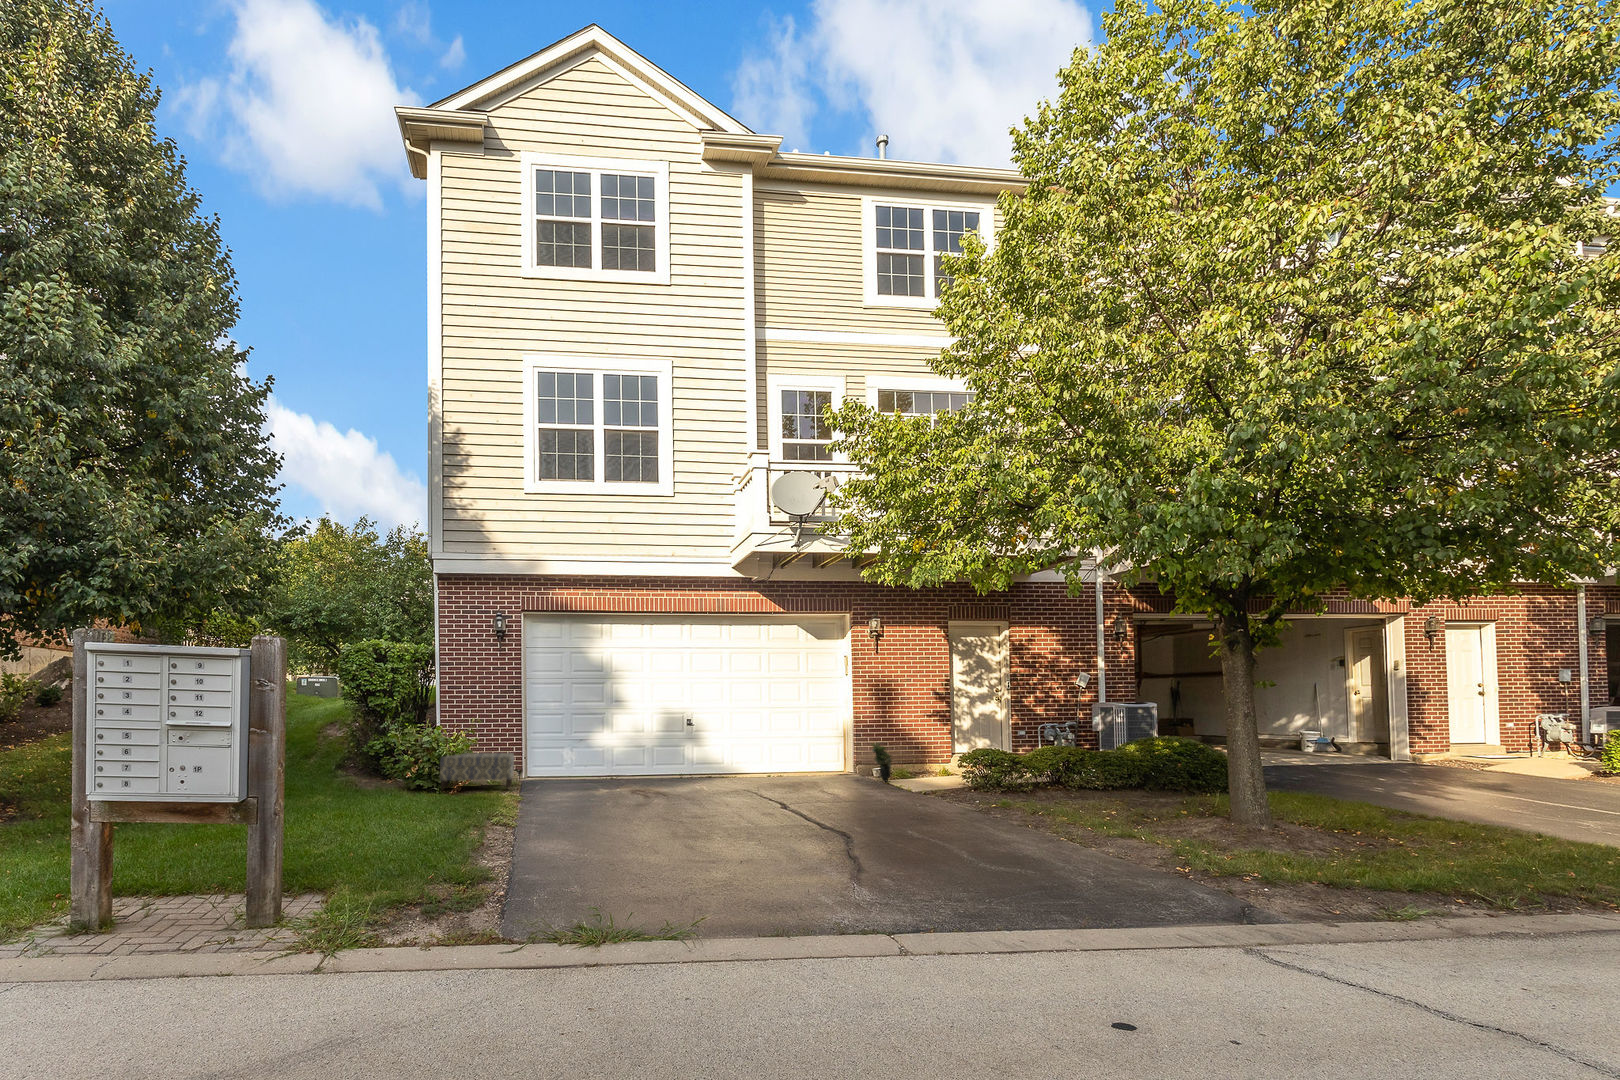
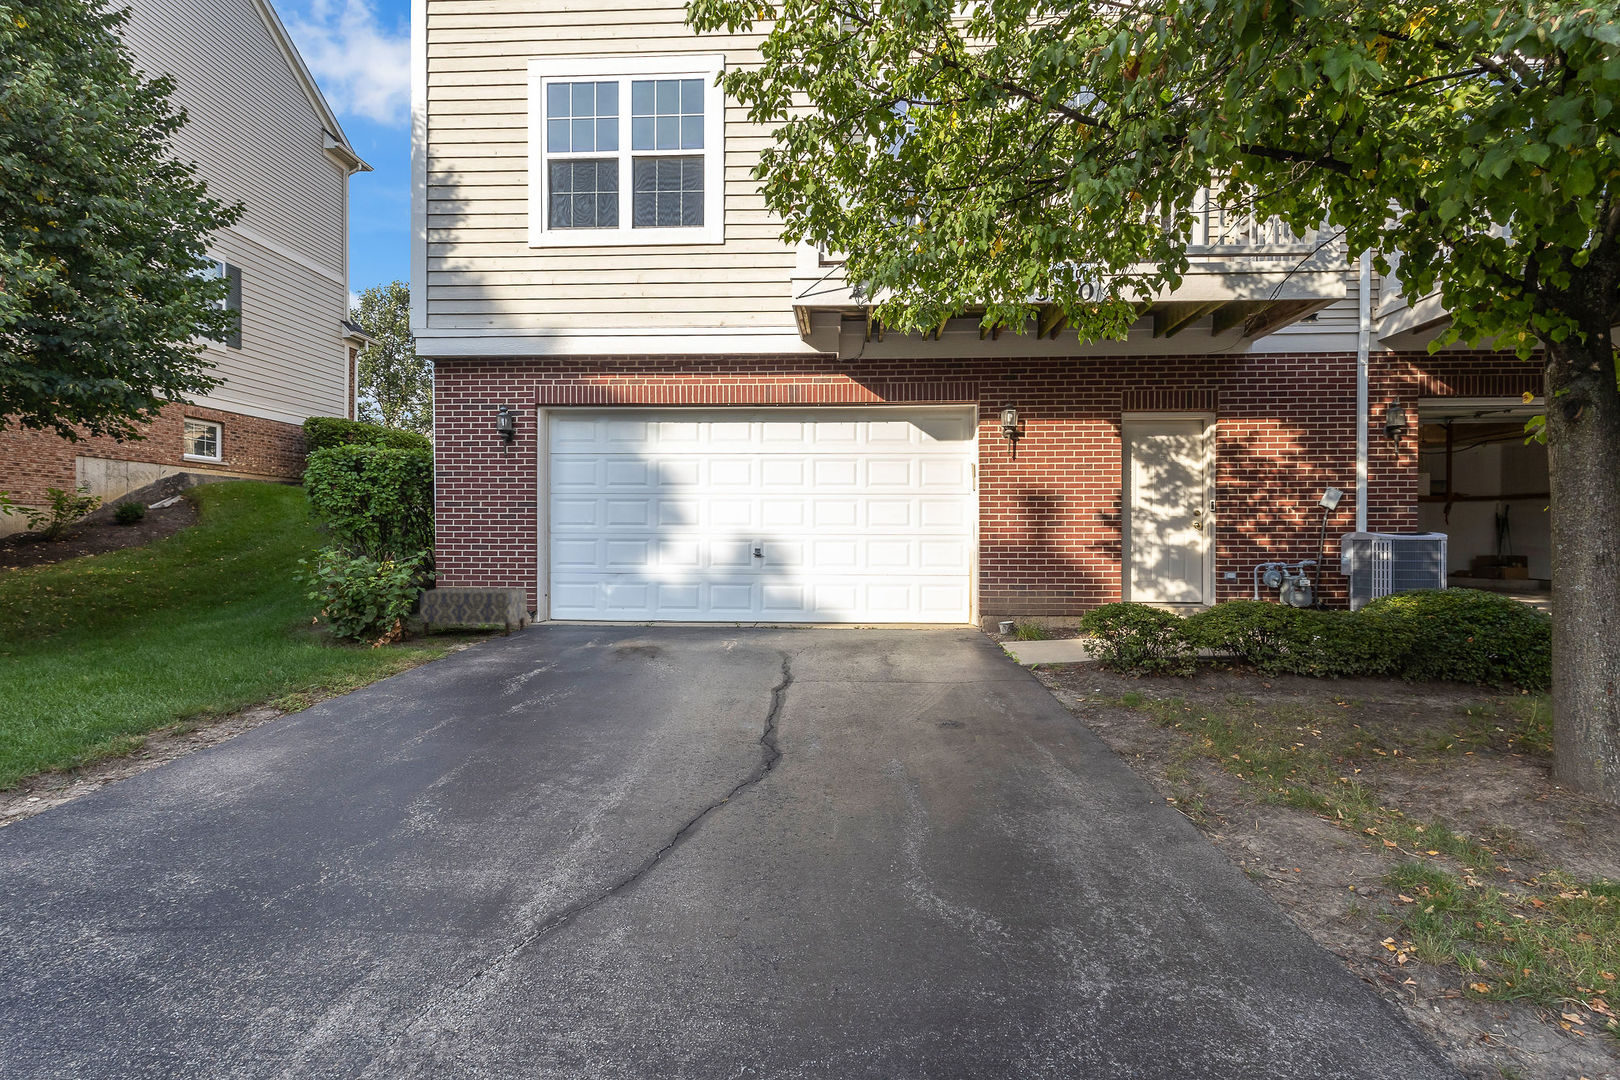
potted plant: present [872,743,892,782] -> none [1006,582,1039,639]

